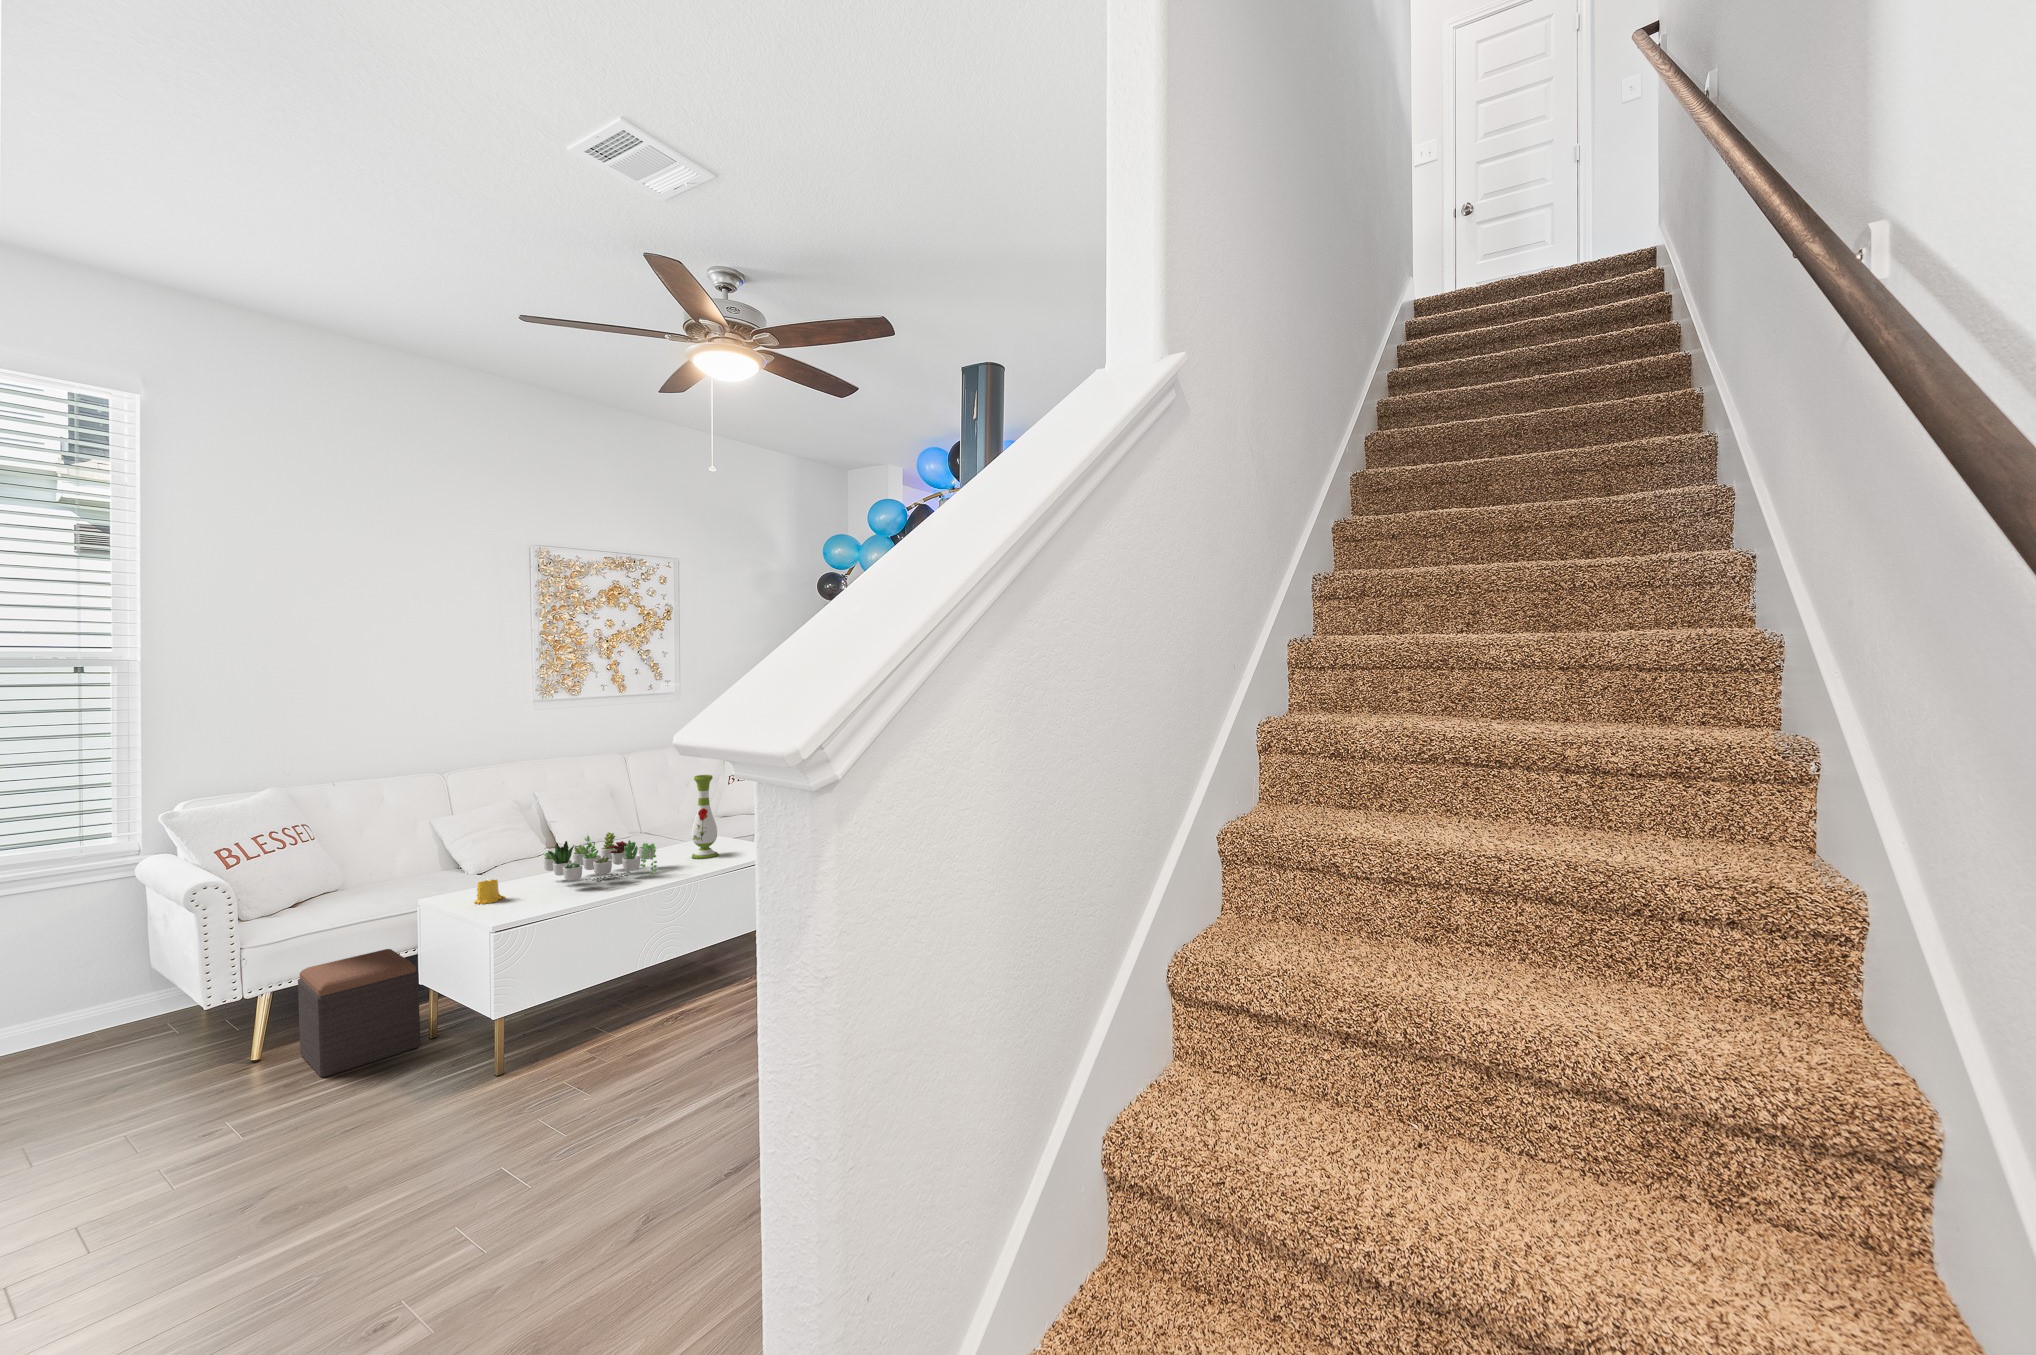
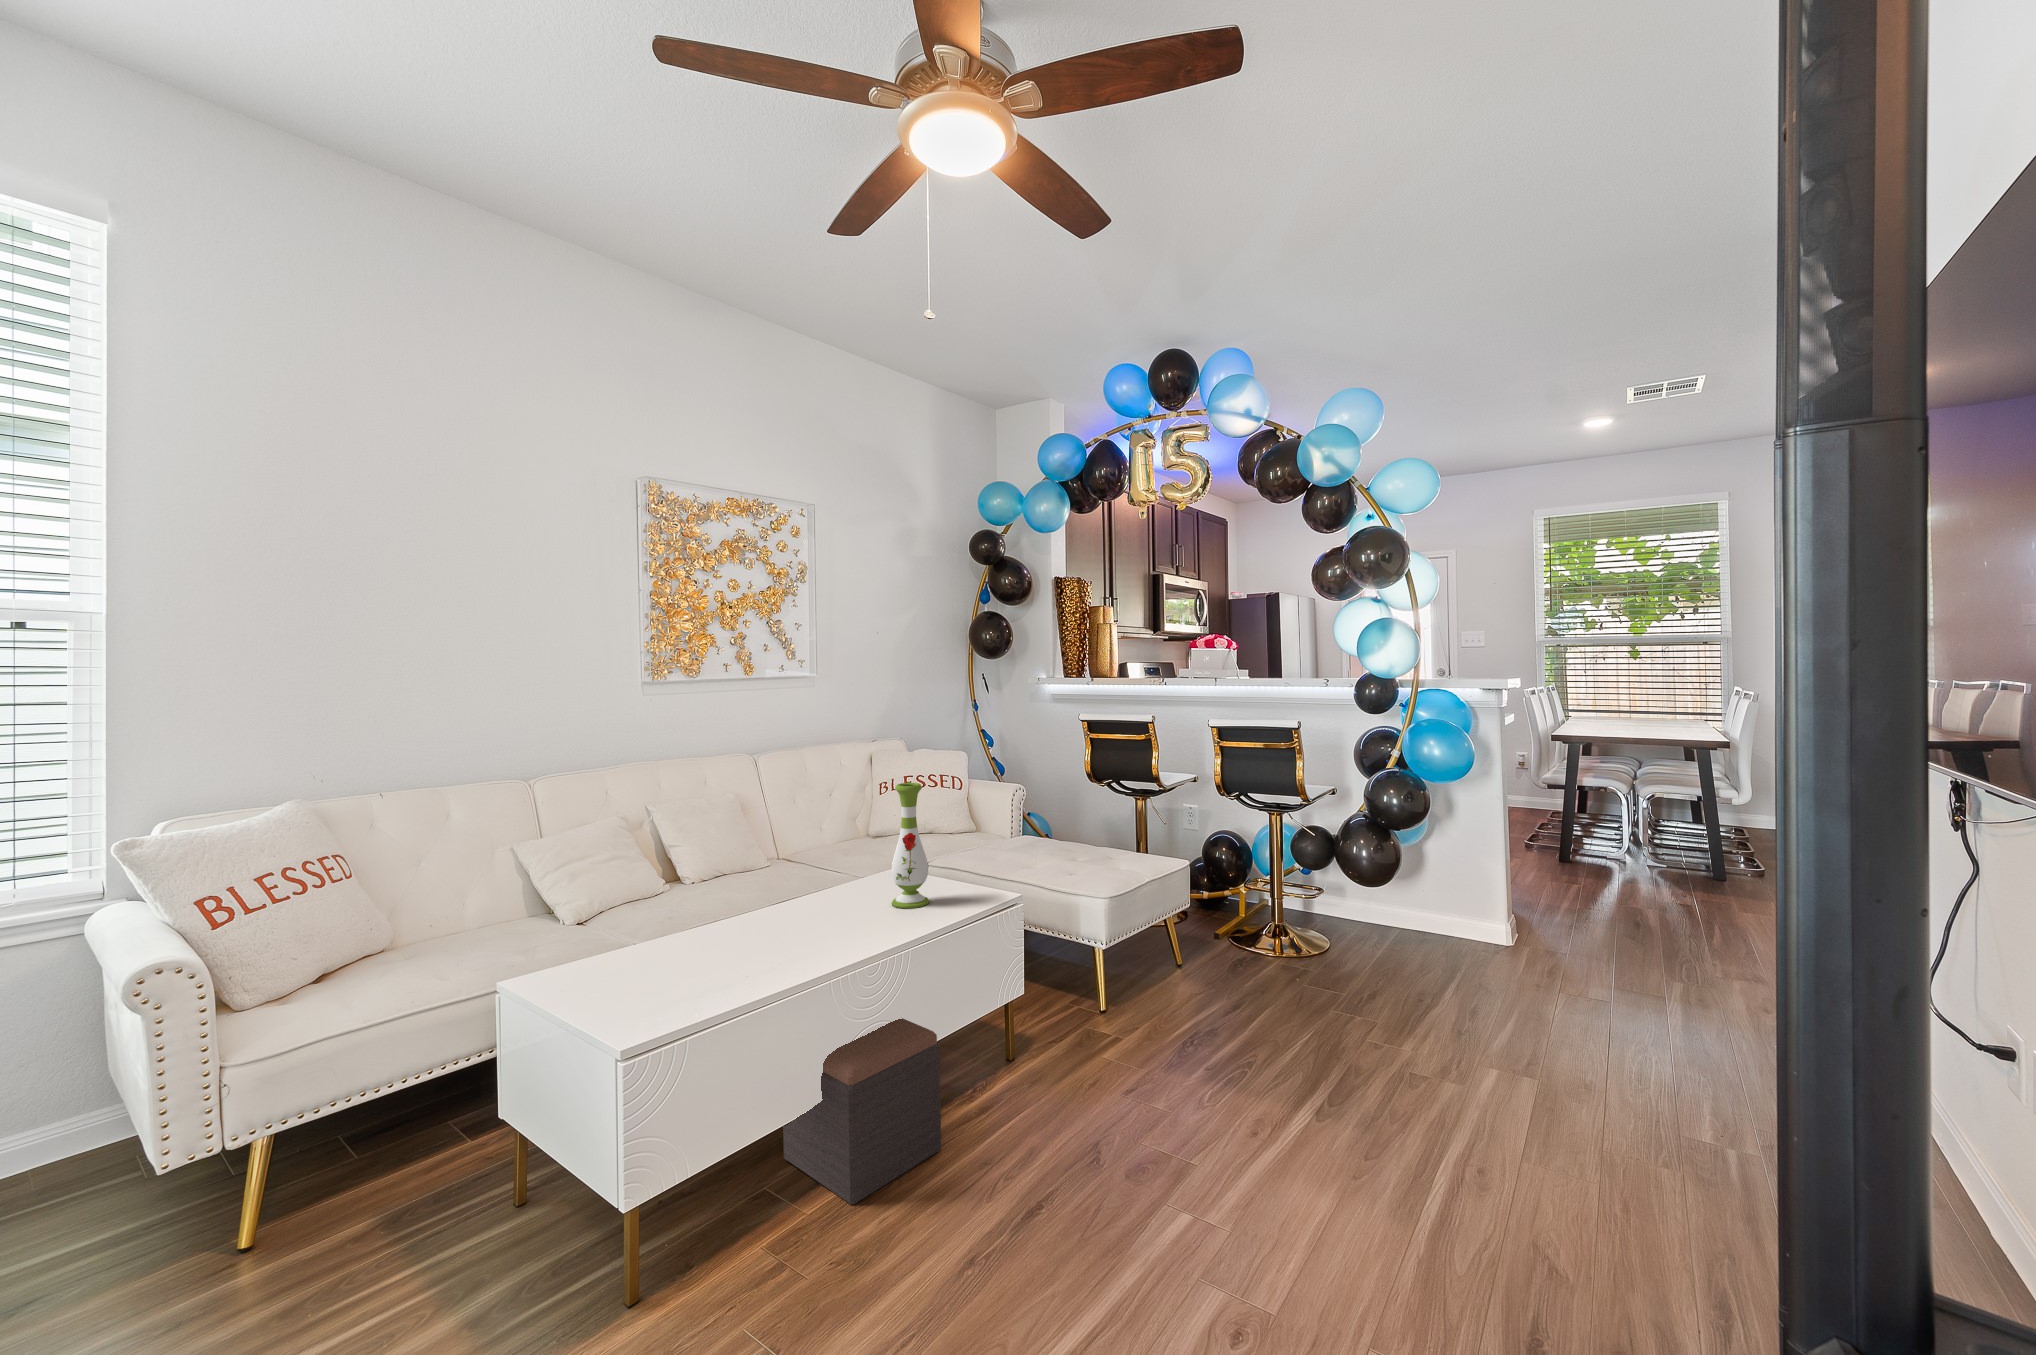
succulent plant: present [543,832,657,882] -> none [690,870,859,965]
candle: present [474,879,505,904] -> none [593,952,641,999]
footstool: present [298,949,420,1078] -> present [783,1018,941,1205]

